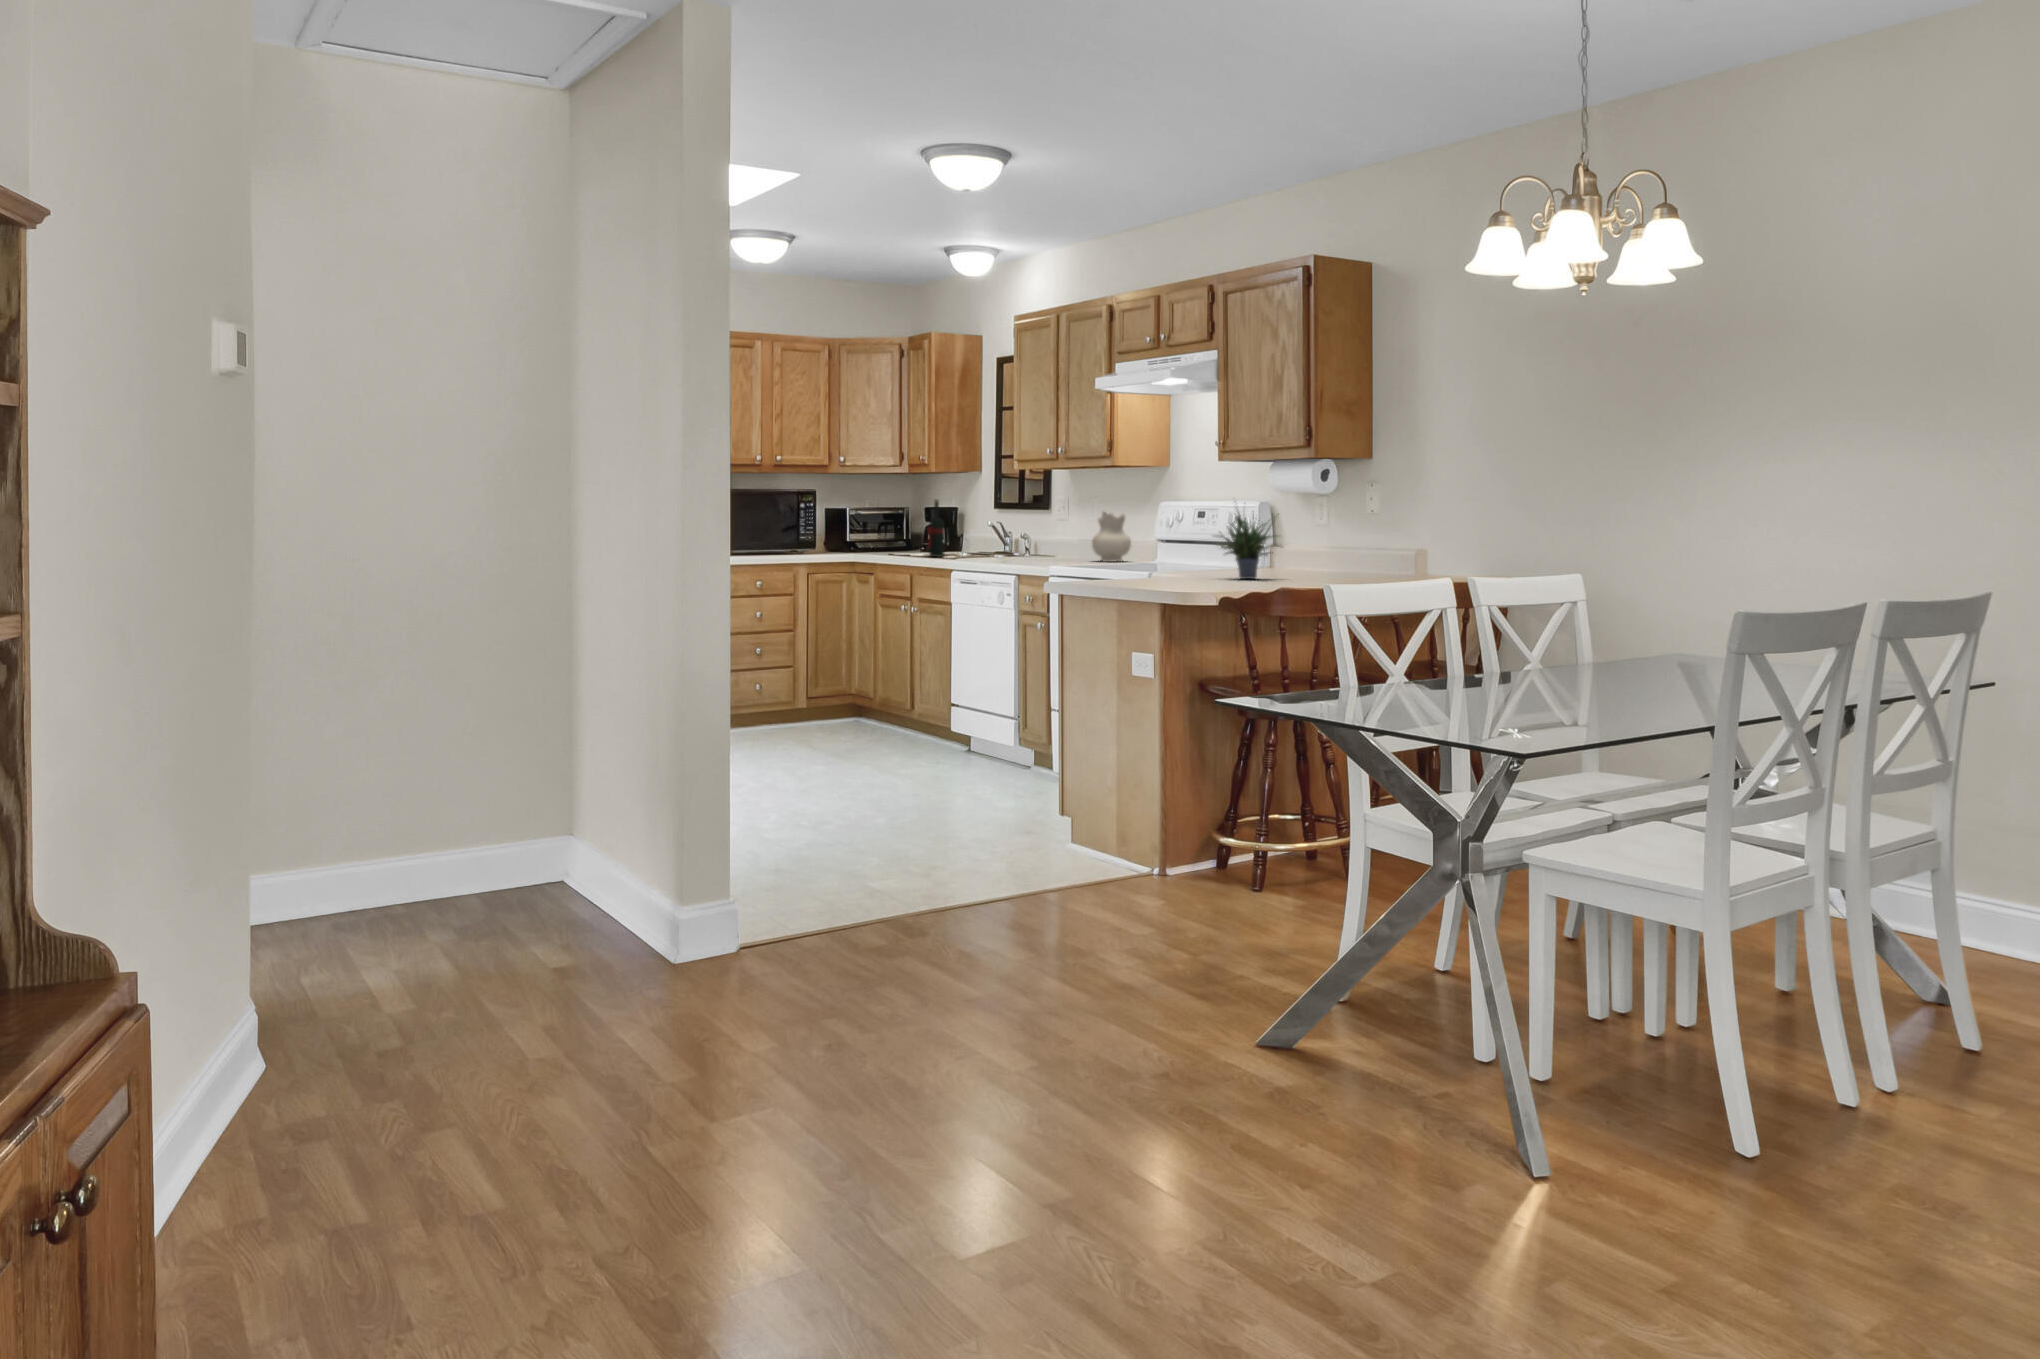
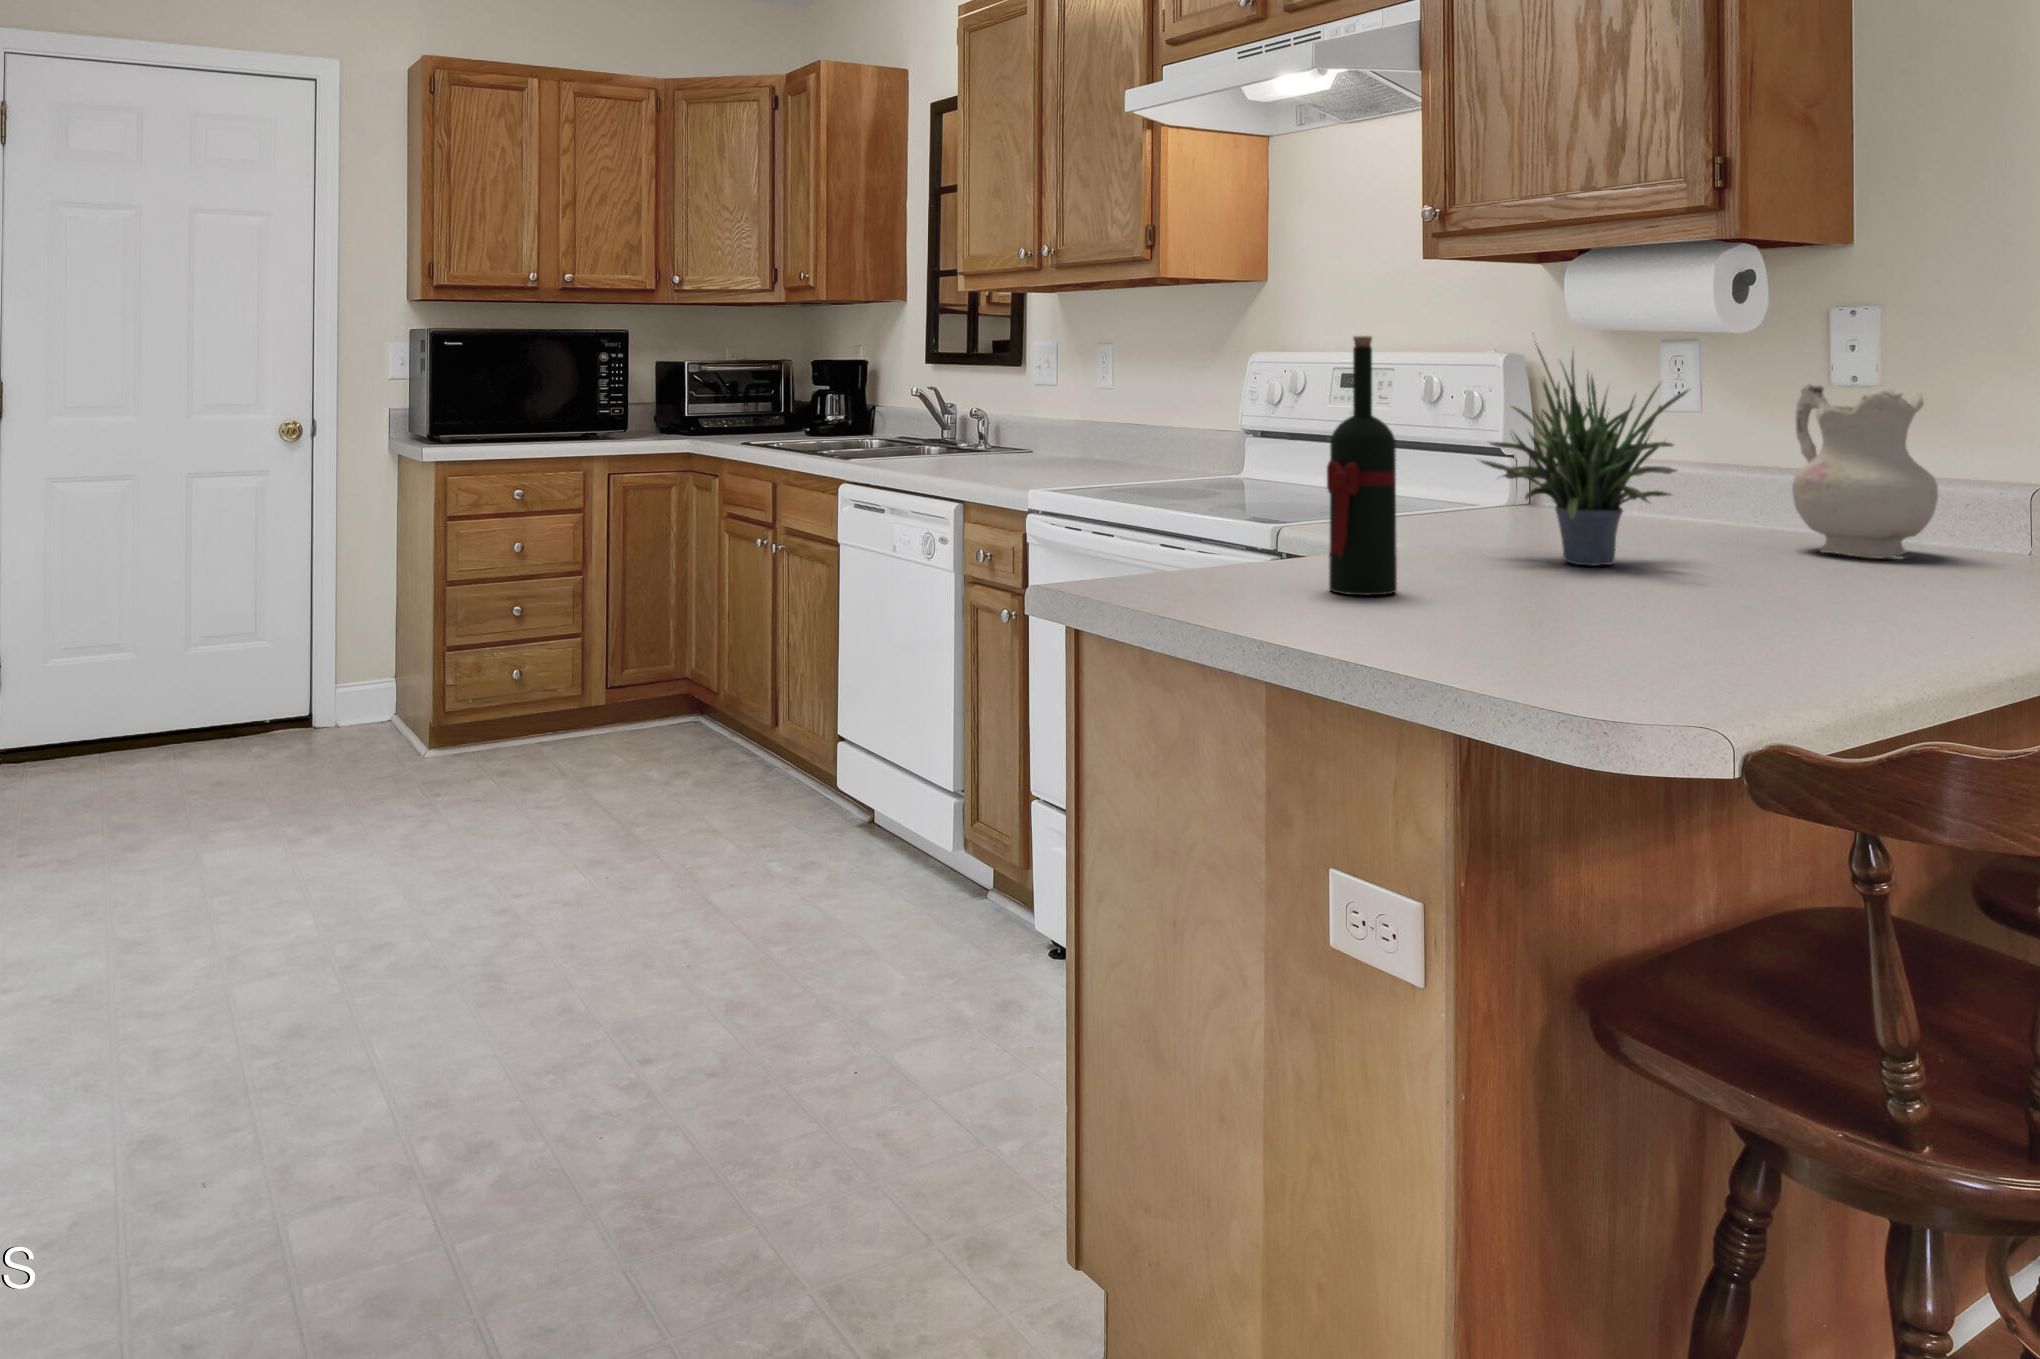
wine bottle: present [927,499,944,557] -> present [1327,336,1397,595]
ceramic pitcher: present [1092,512,1131,562] -> present [1792,385,1938,558]

